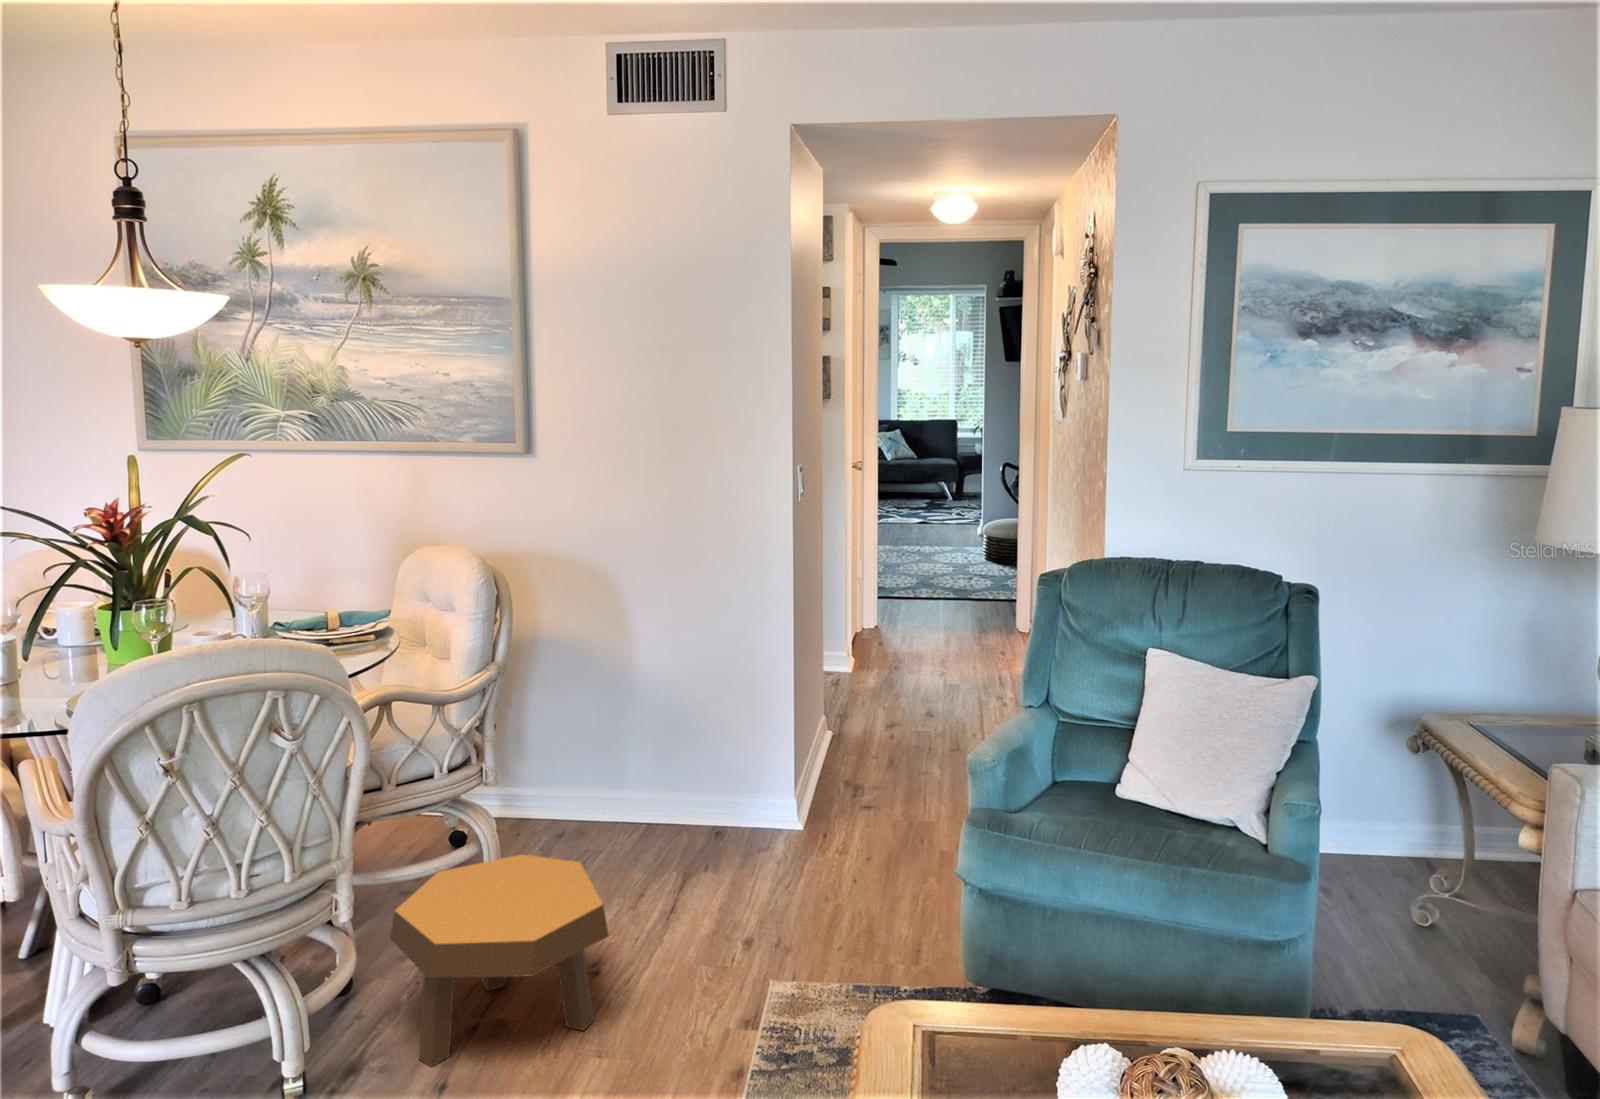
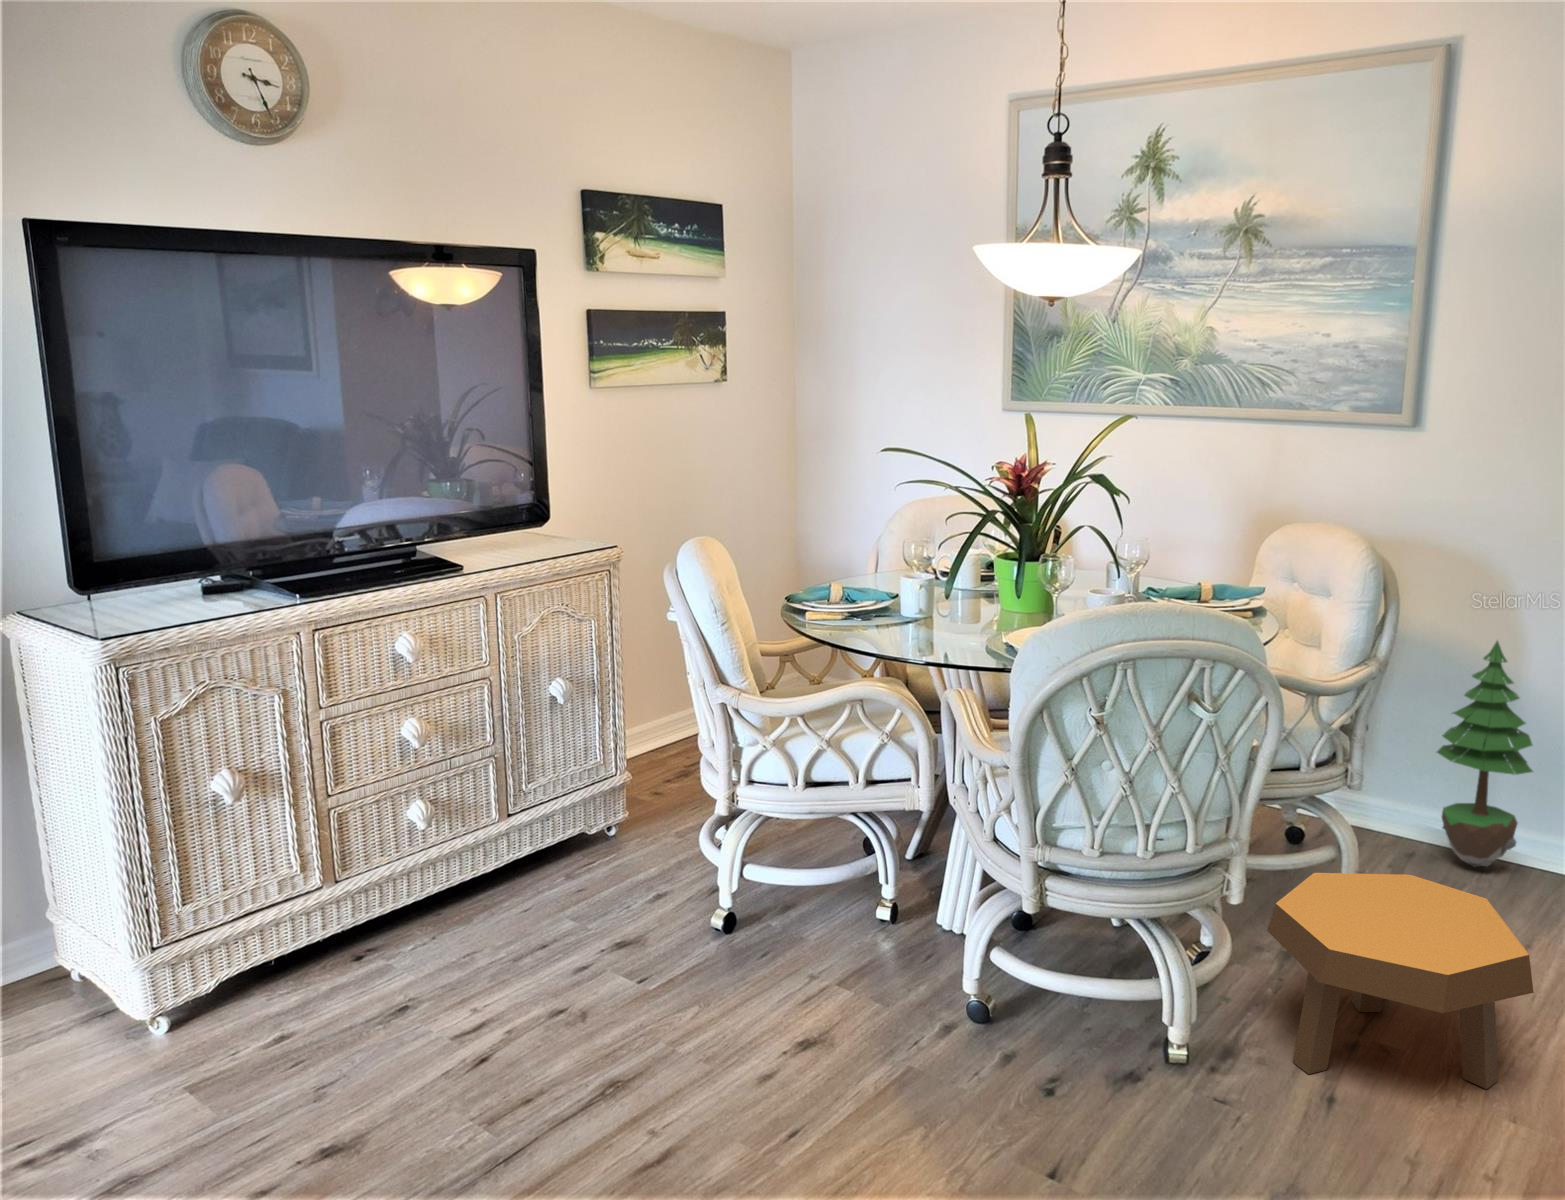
potted tree: none [562,635,637,832] -> present [1437,641,1532,867]

